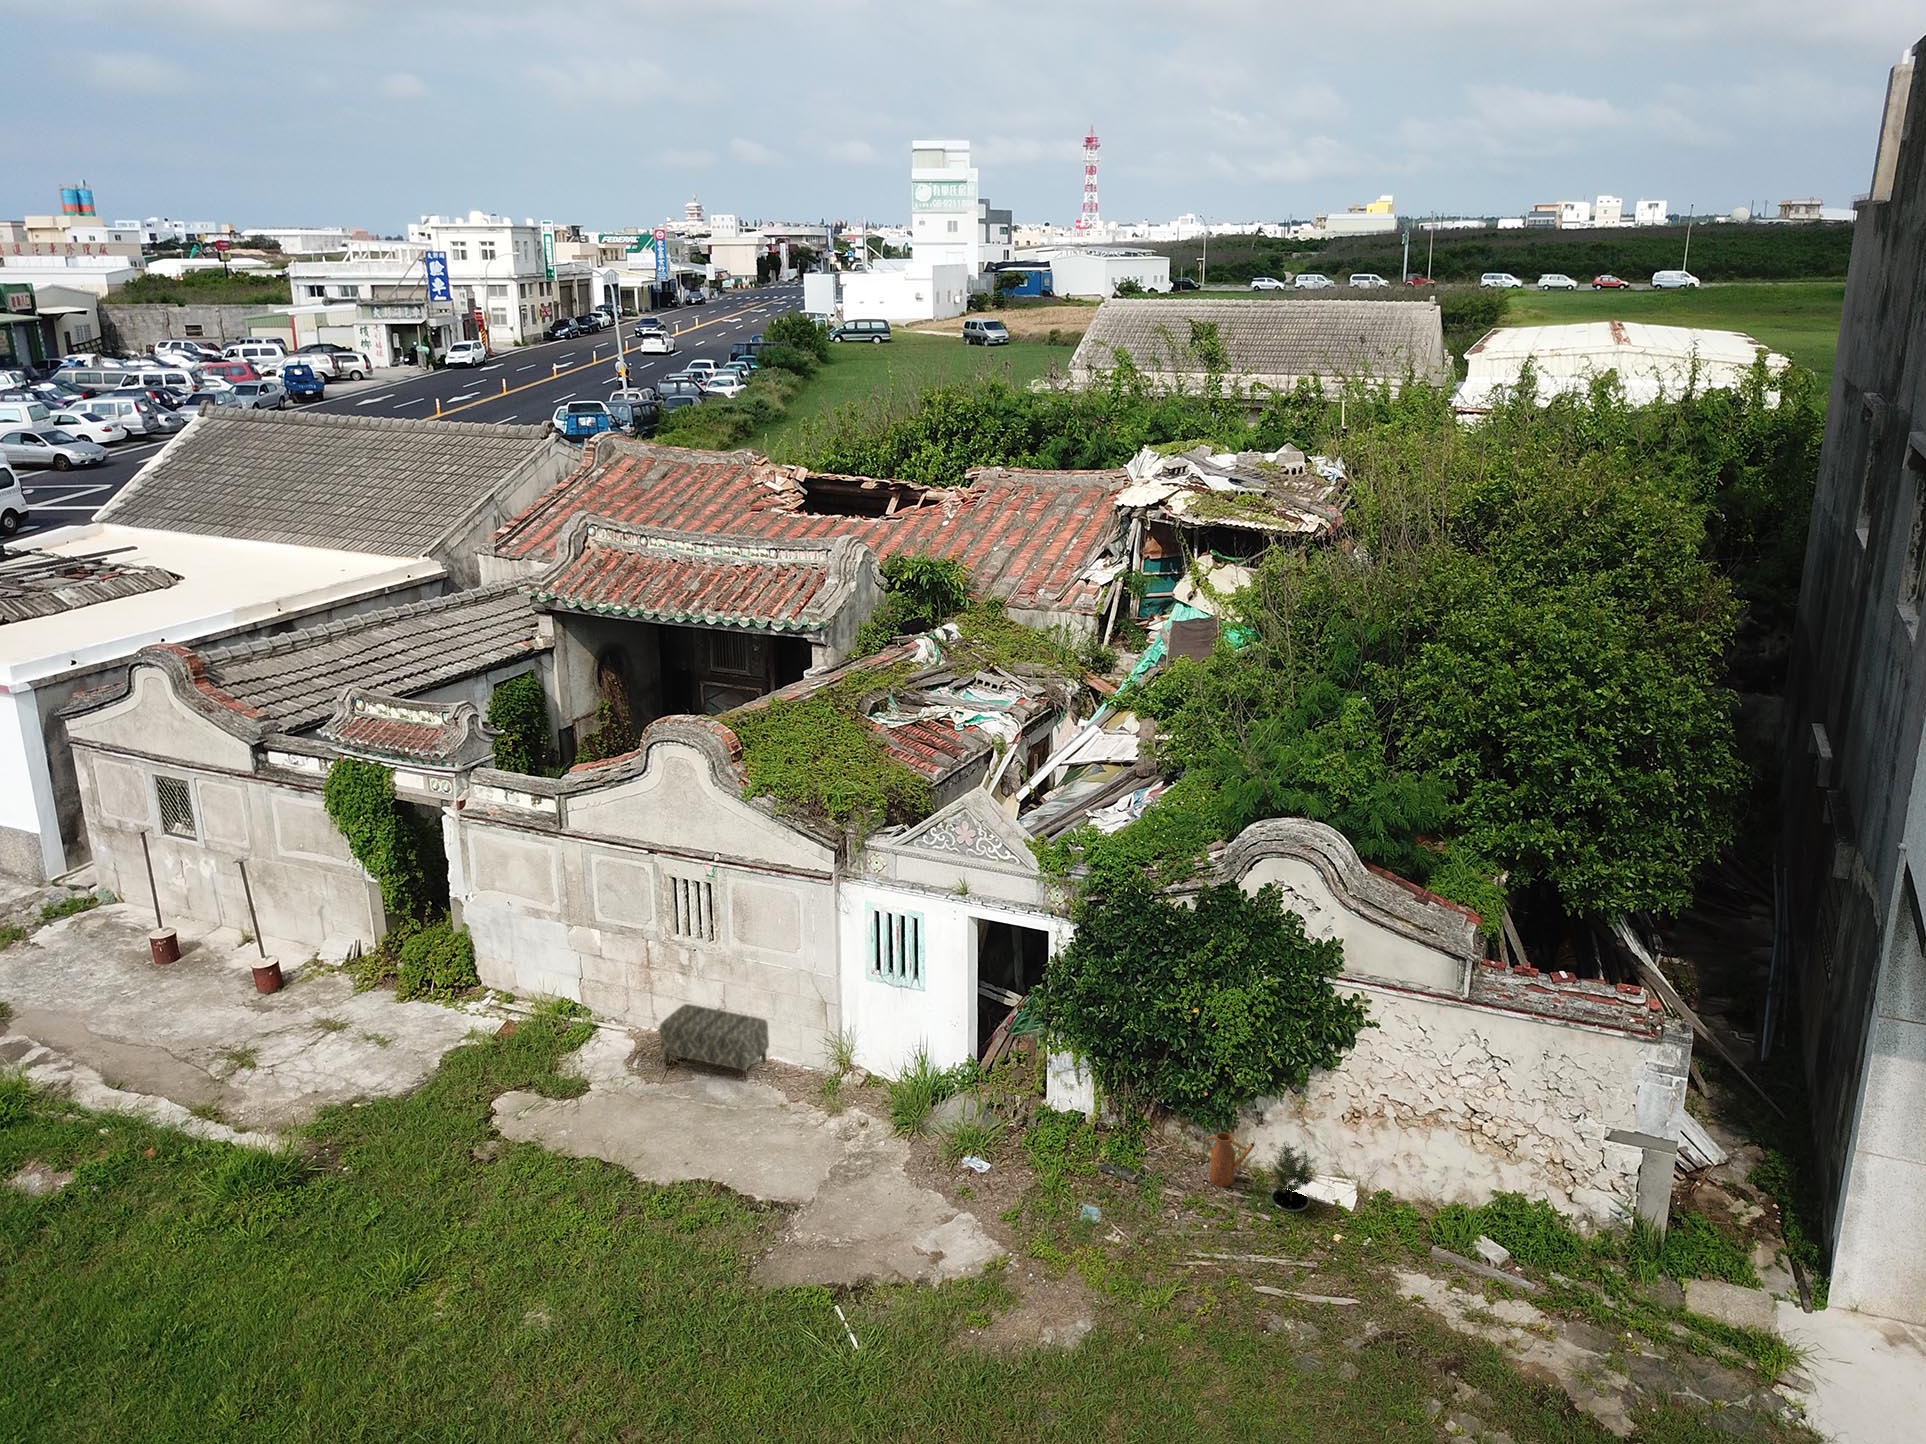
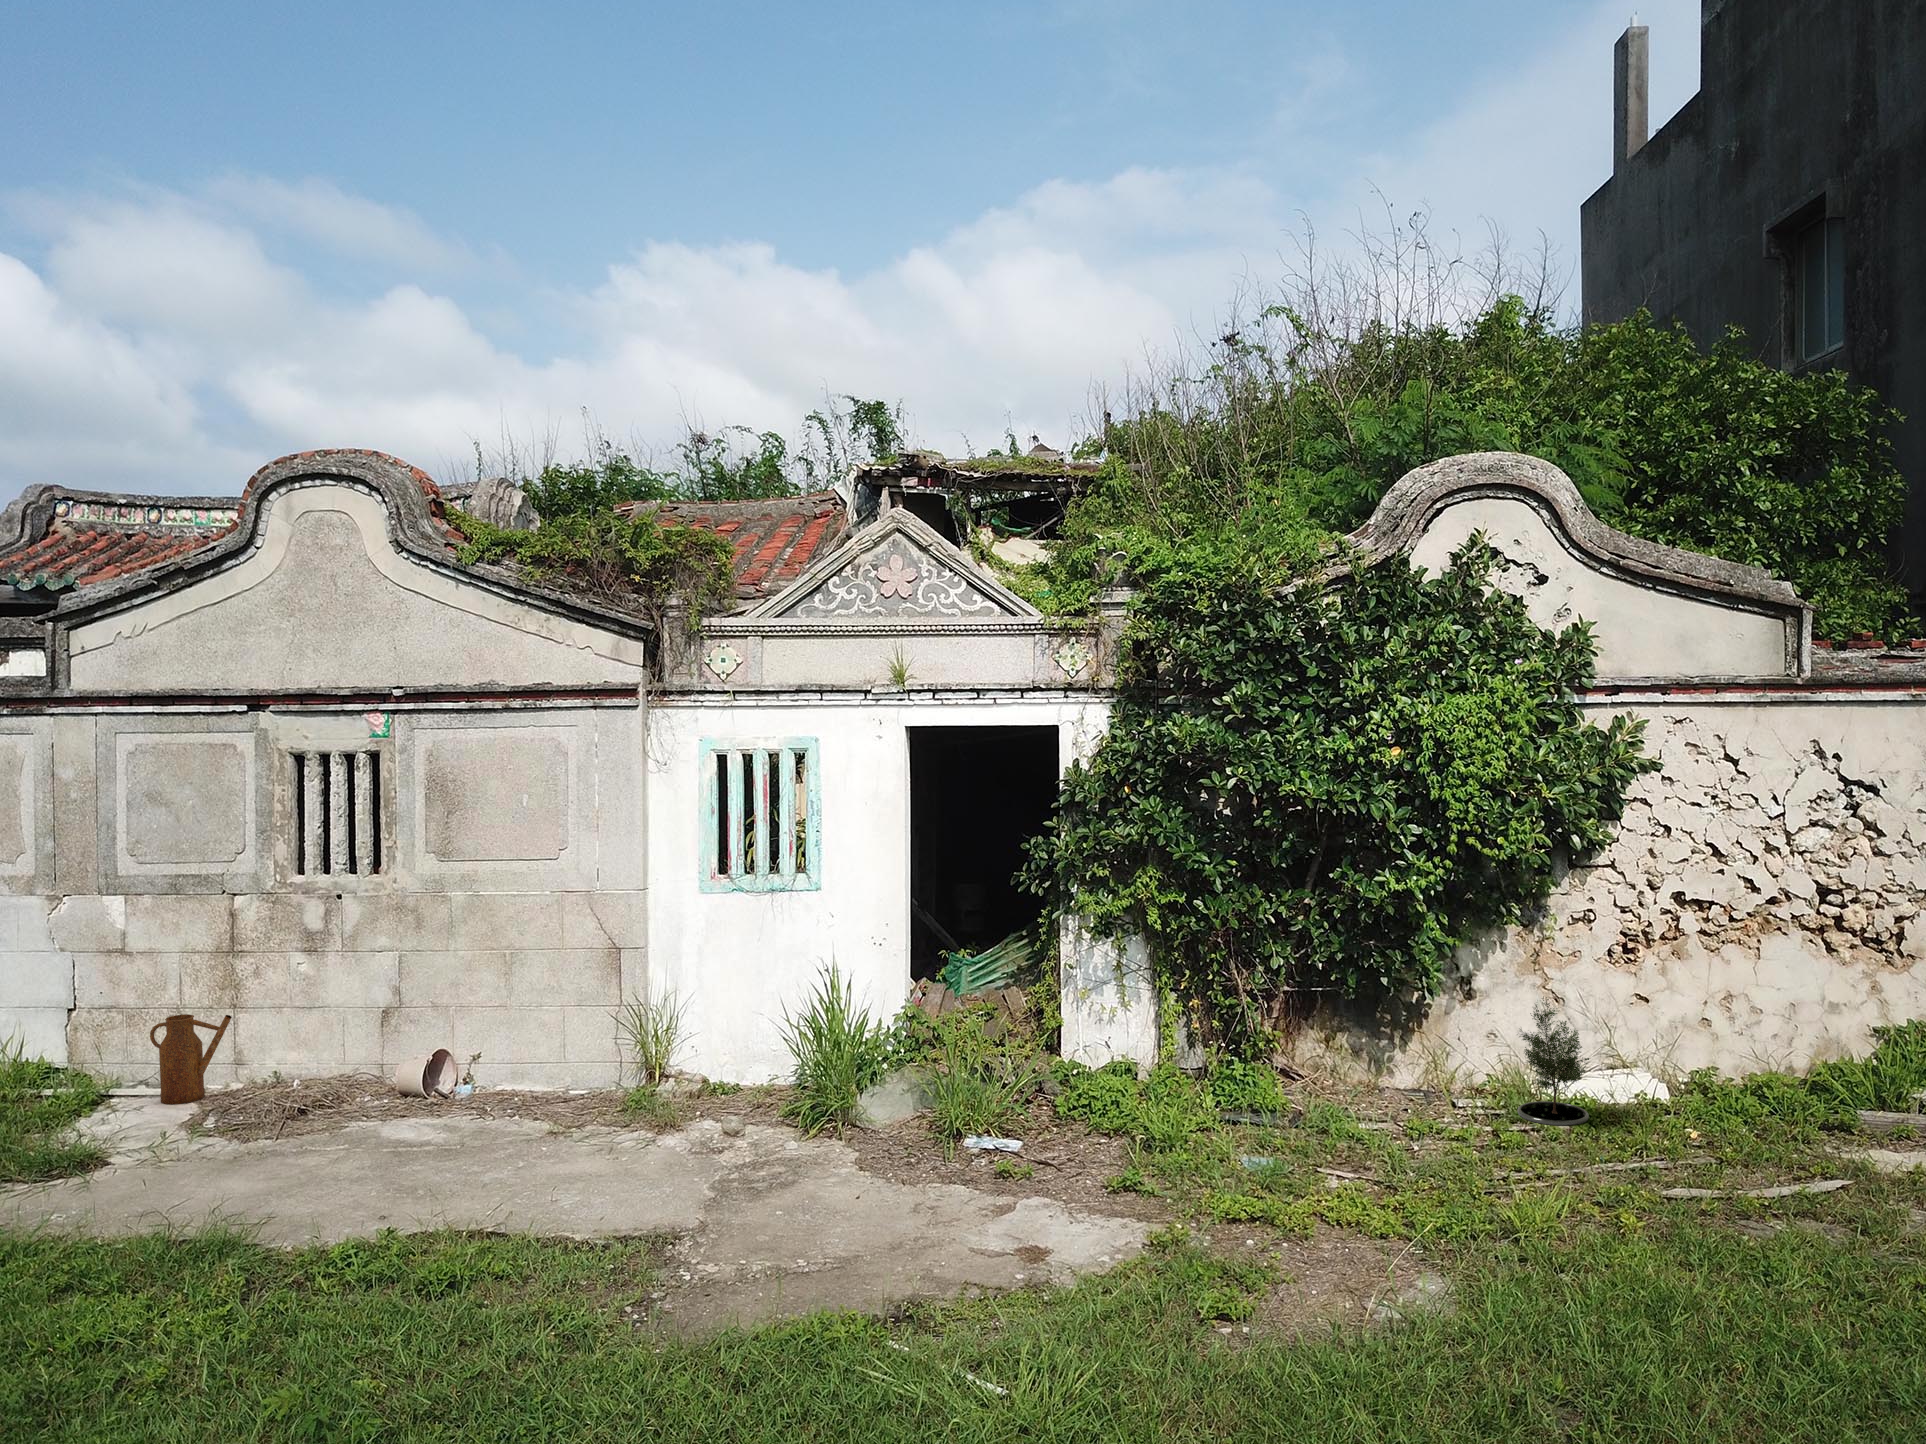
bench: present [660,1004,769,1081] -> none [274,1005,499,1118]
watering can: present [1206,1132,1254,1187] -> present [150,1014,232,1104]

